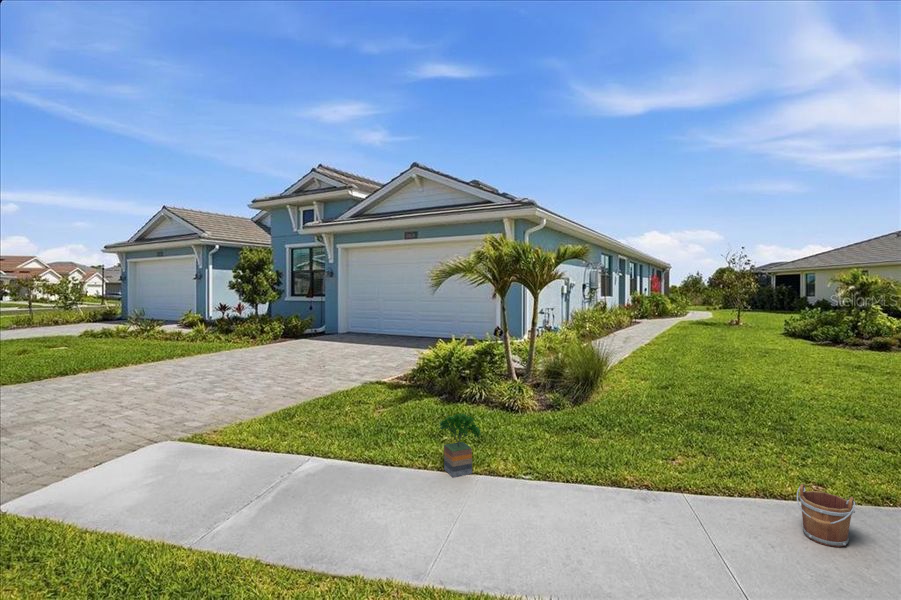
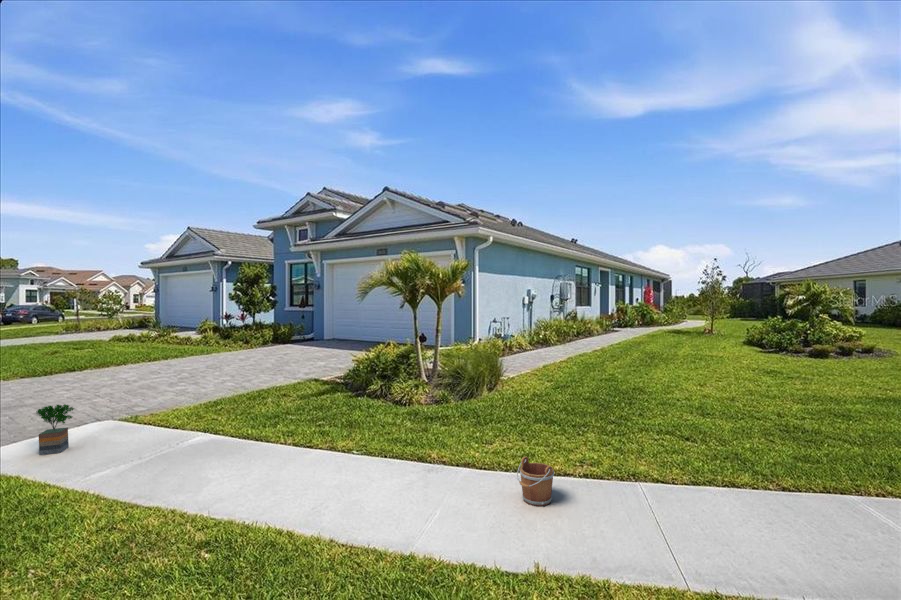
potted tree: present [440,413,481,477] -> present [36,404,74,455]

